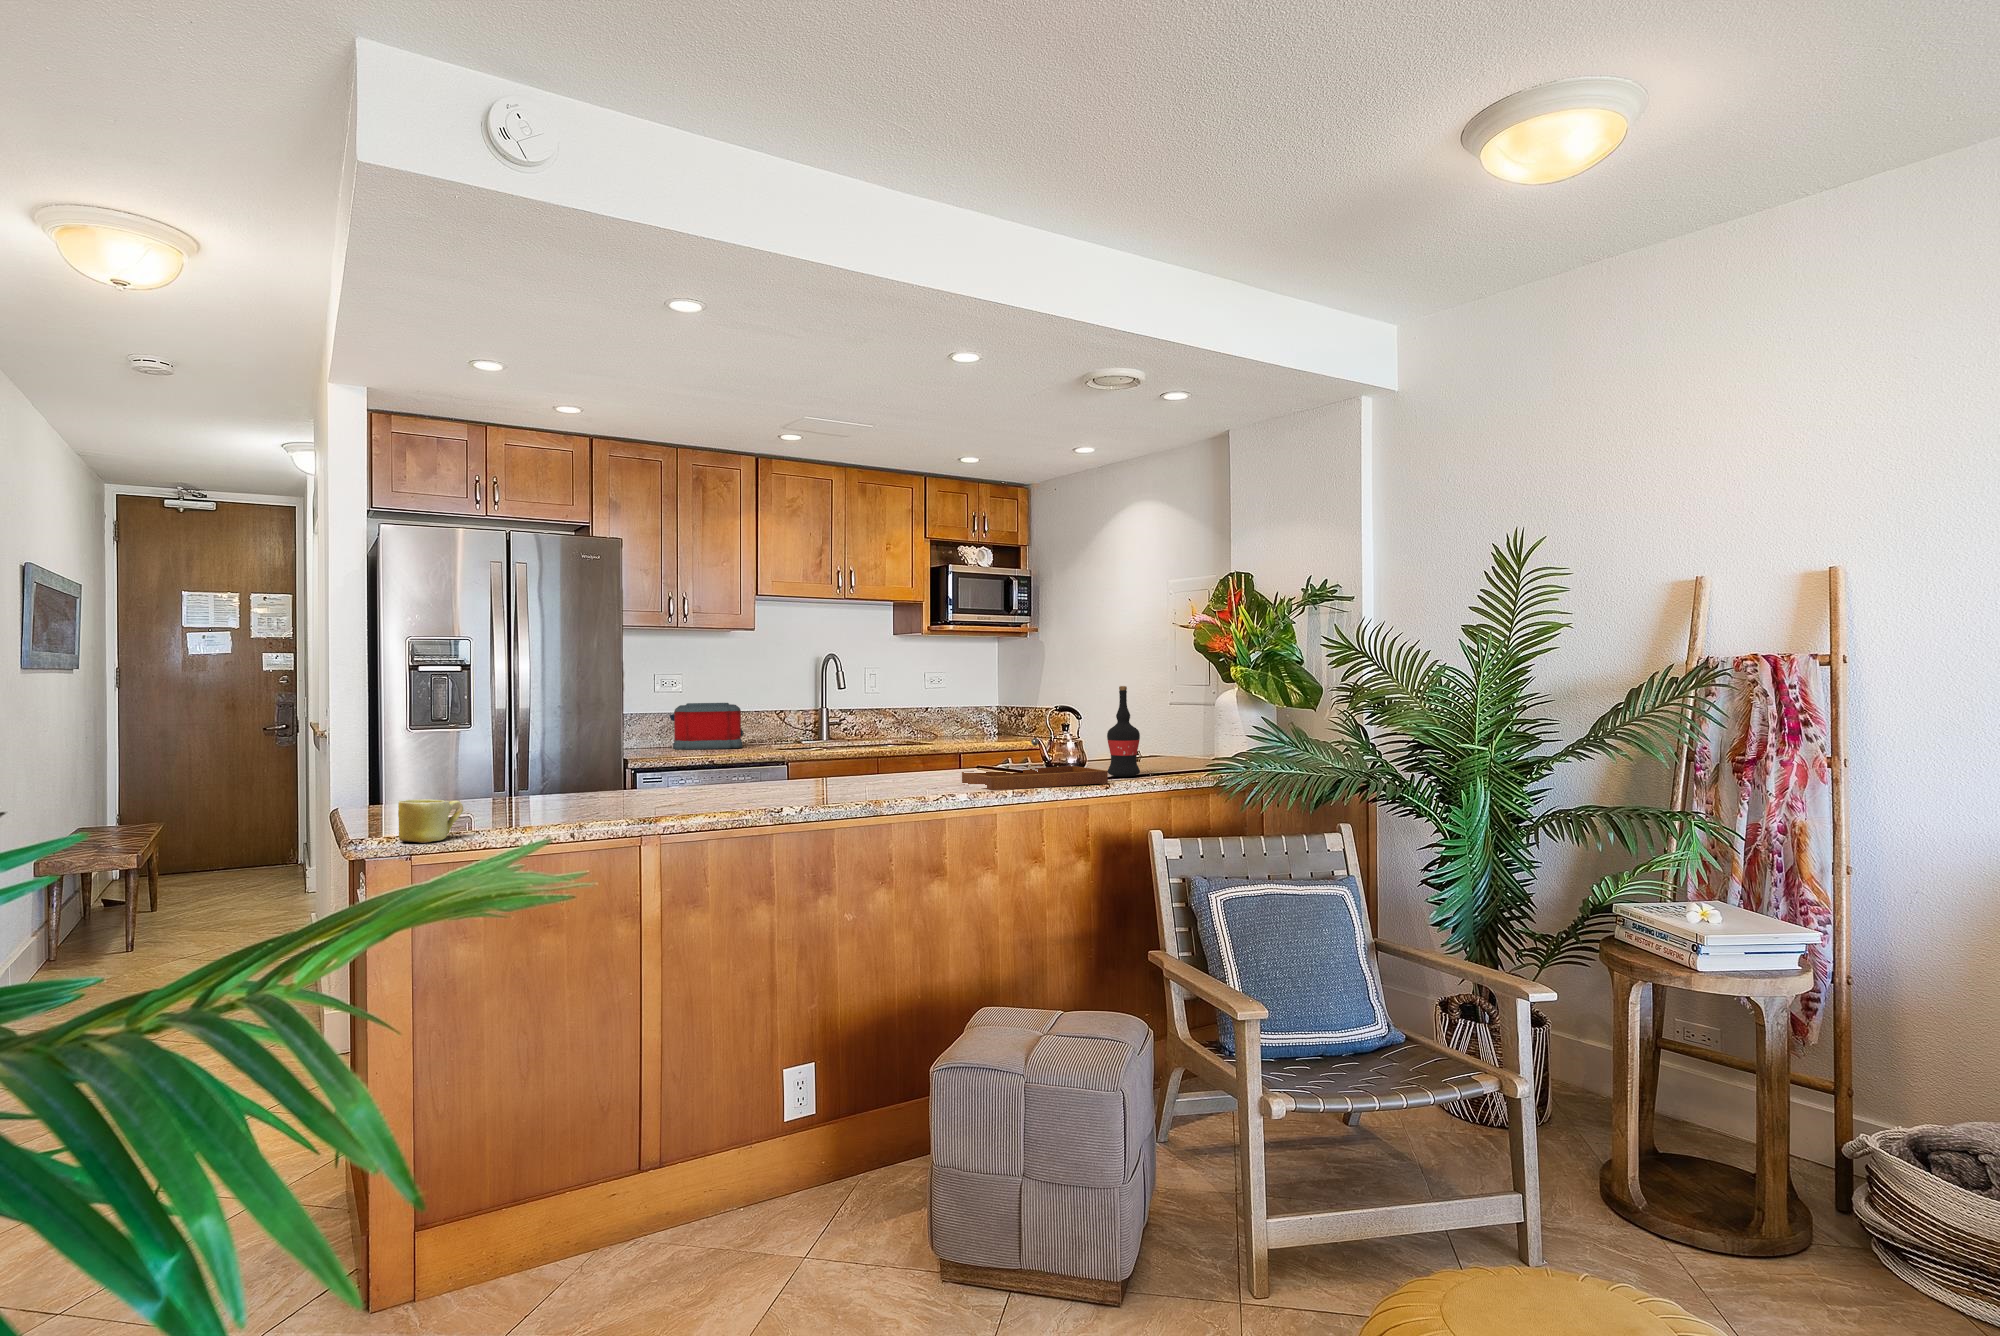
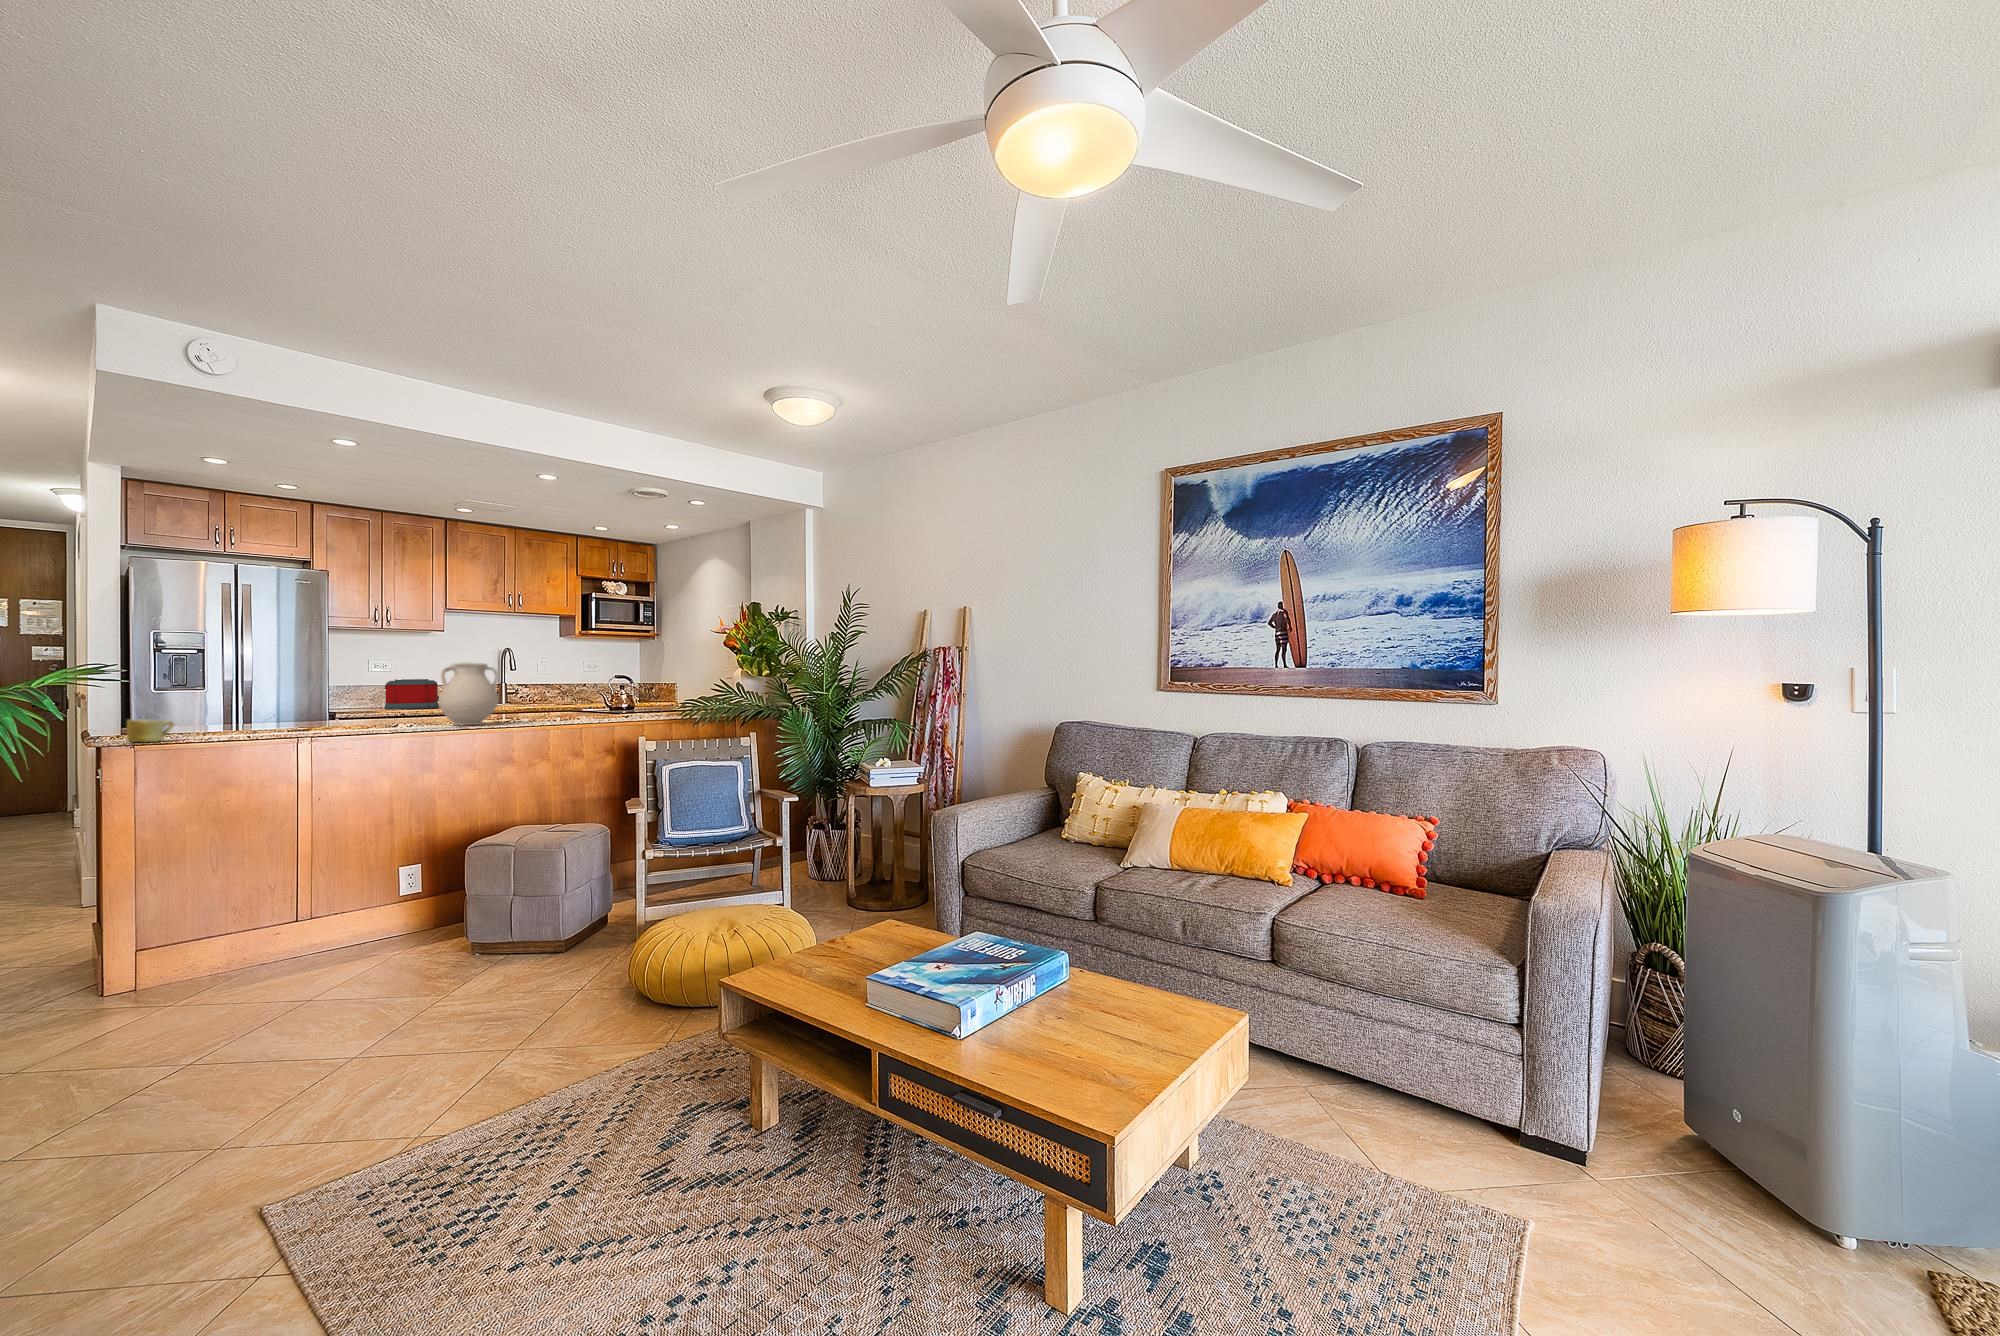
wine bottle: present [1107,686,1140,777] -> none [651,665,671,716]
vase: none [817,688,907,801] -> present [439,662,499,726]
tray: present [962,738,1108,790] -> none [551,693,641,721]

